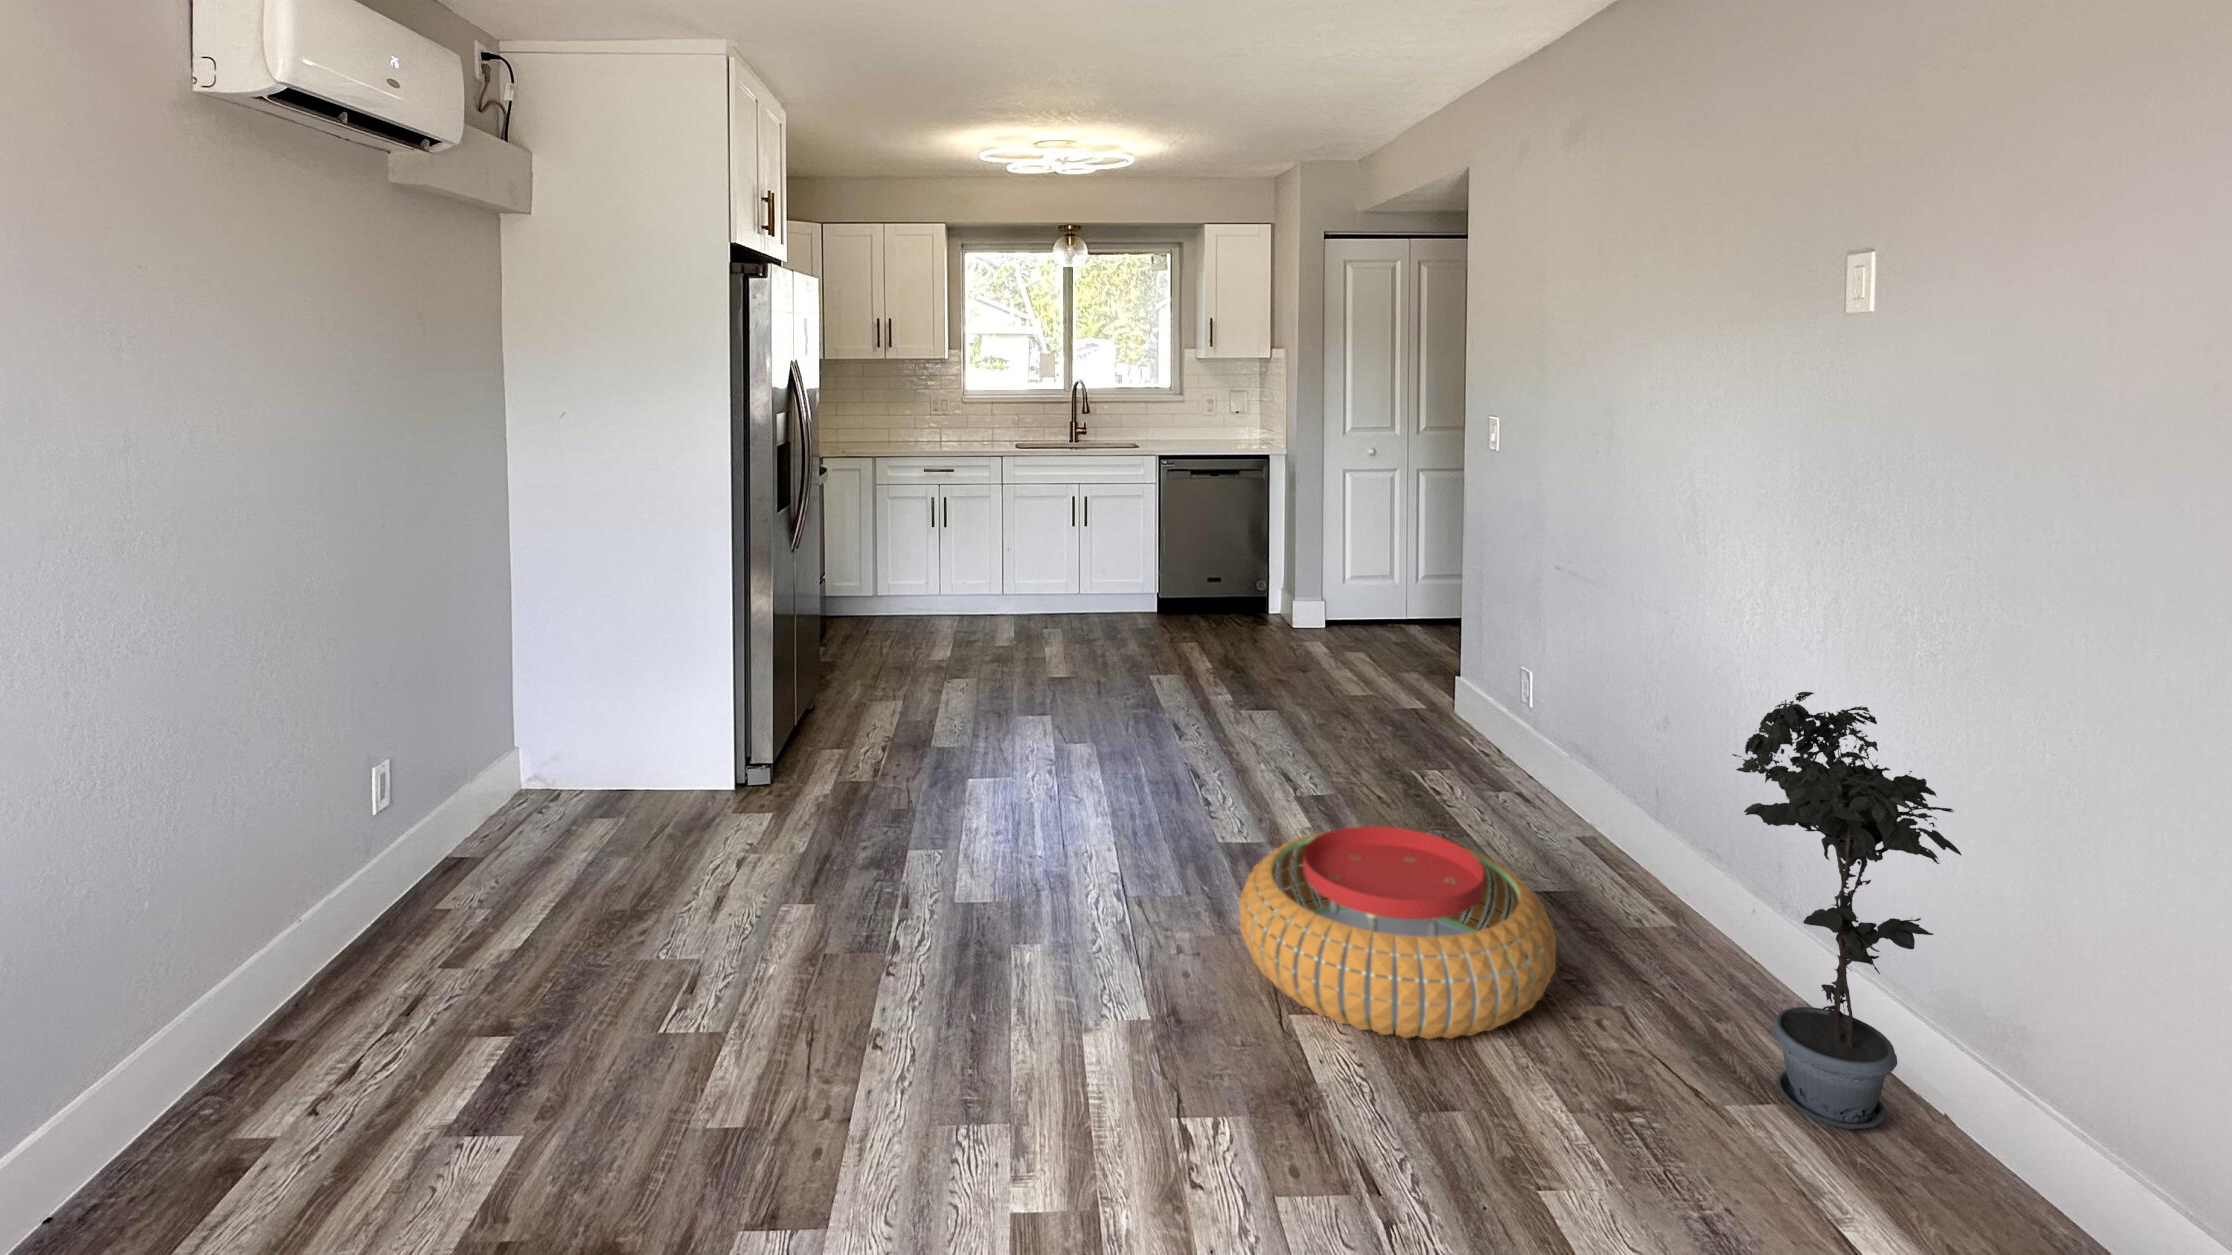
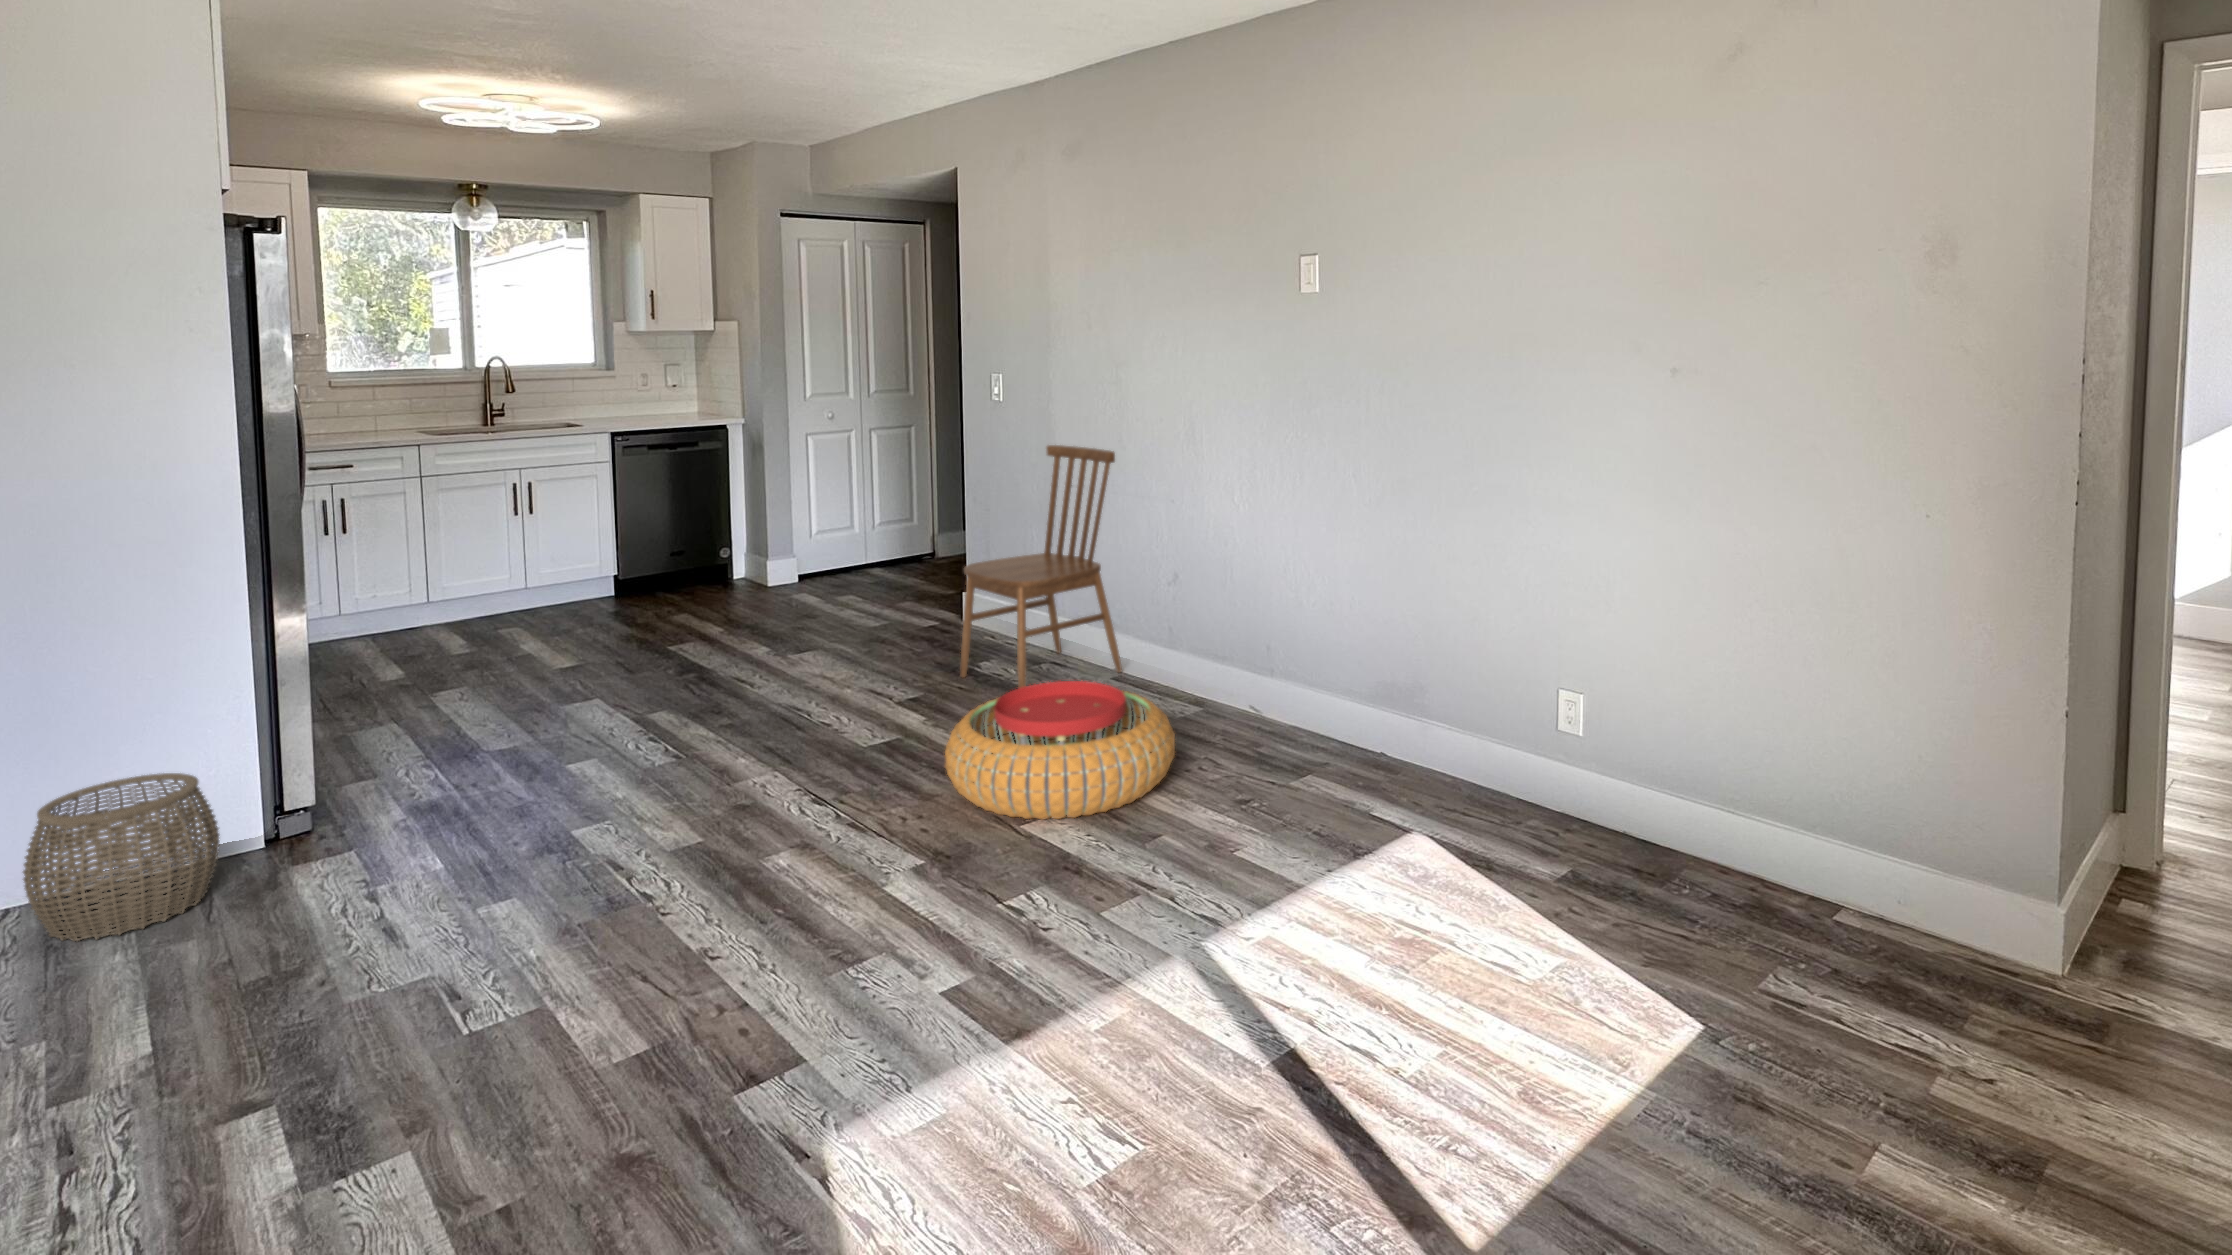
dining chair: none [1391,512,1598,834] -> present [960,445,1122,688]
potted plant: present [1732,692,1961,1129] -> none [1278,520,1390,774]
woven basket: none [573,711,692,834] -> present [23,773,220,942]

